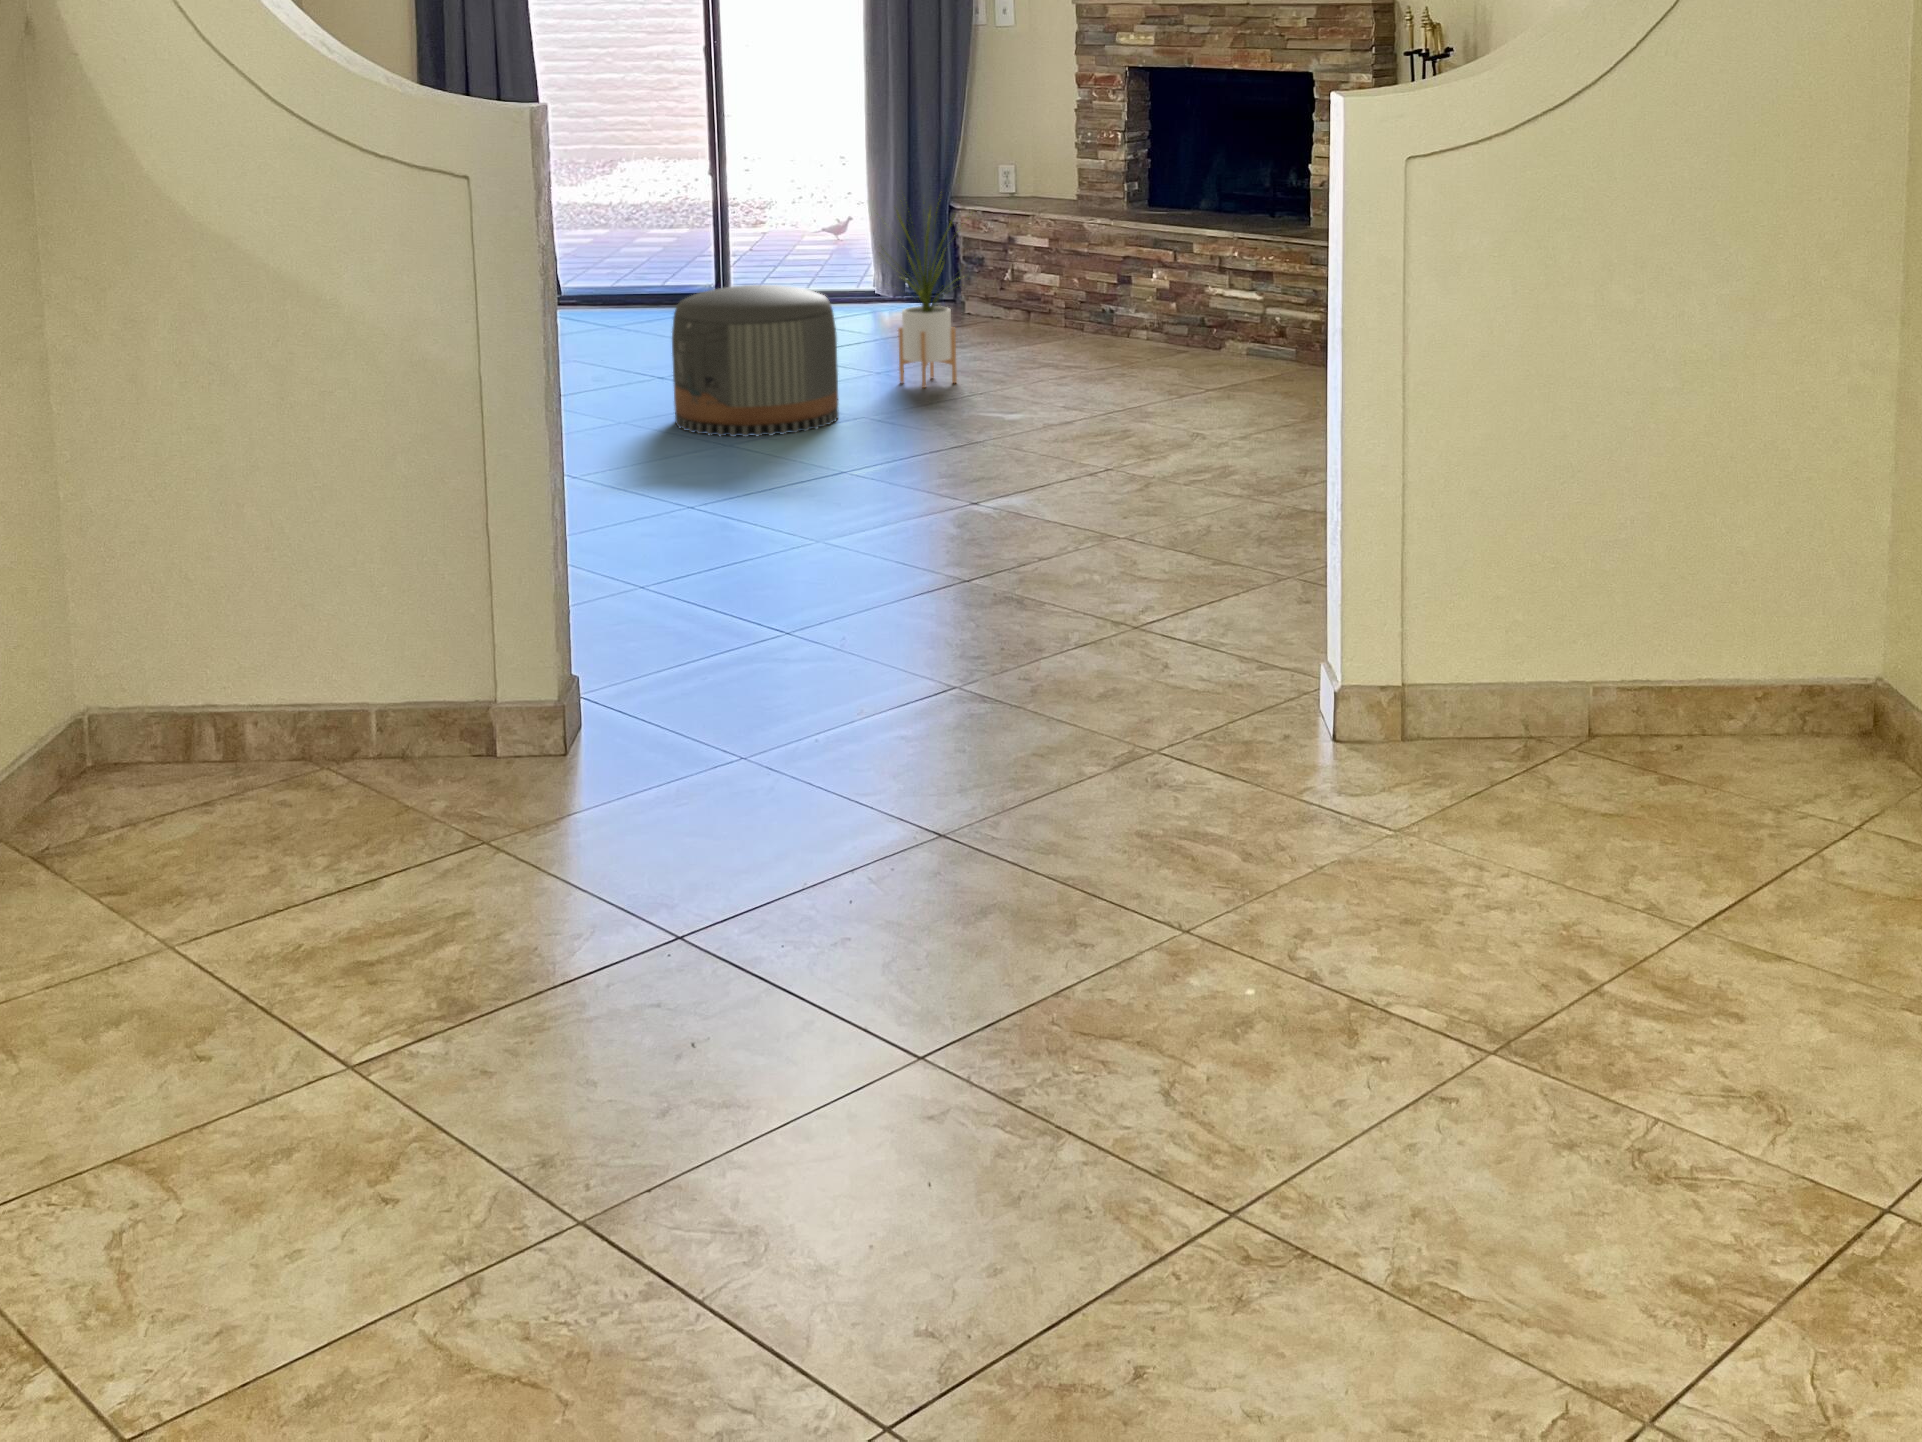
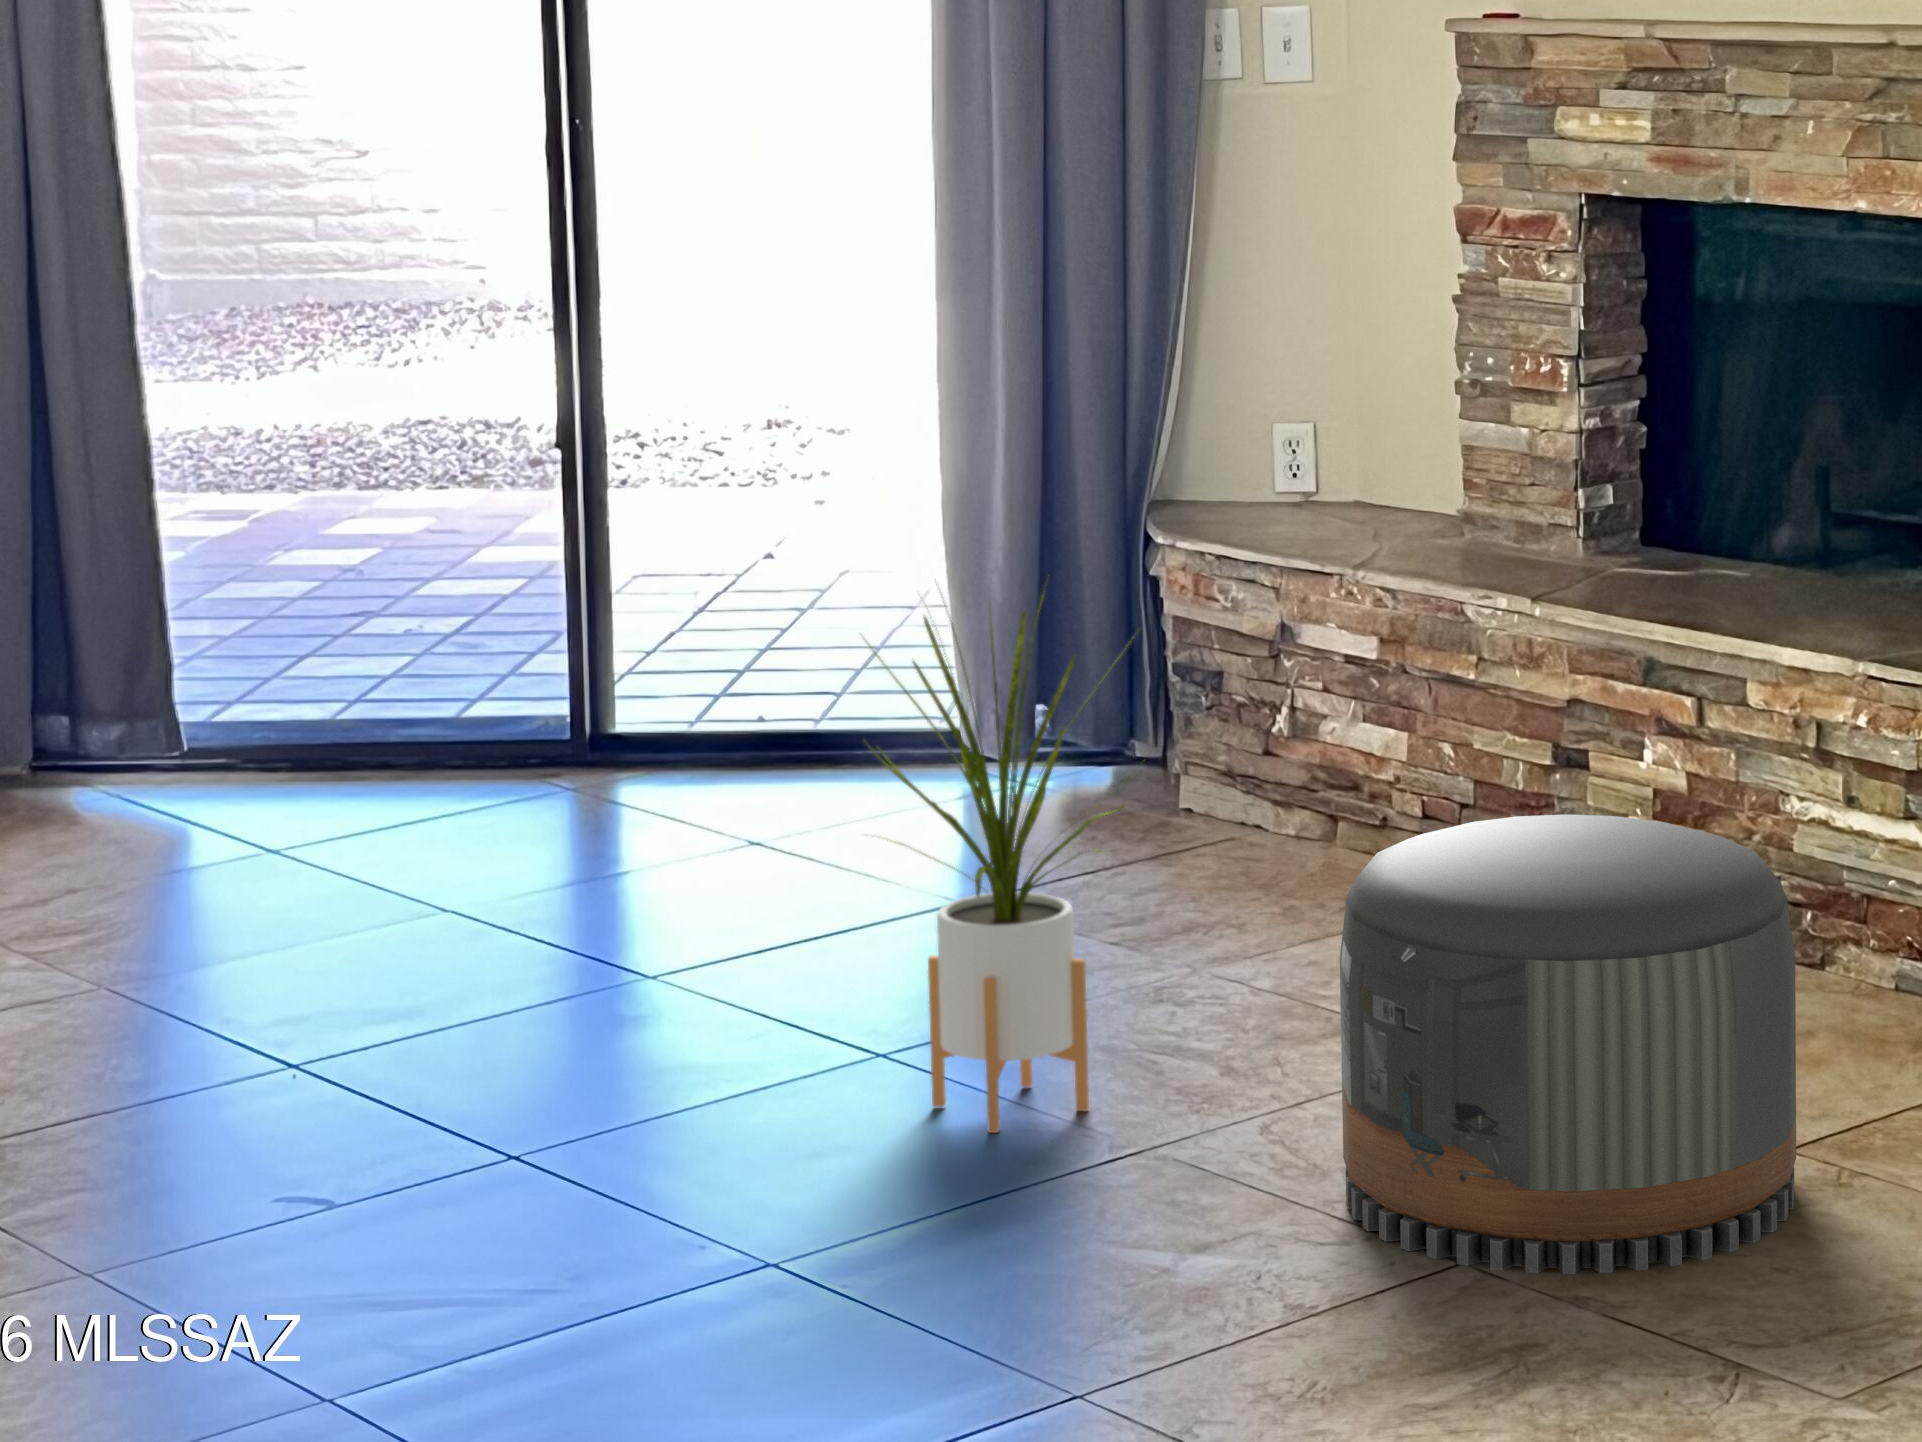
pouf: present [672,285,839,437] -> present [1340,814,1796,1274]

